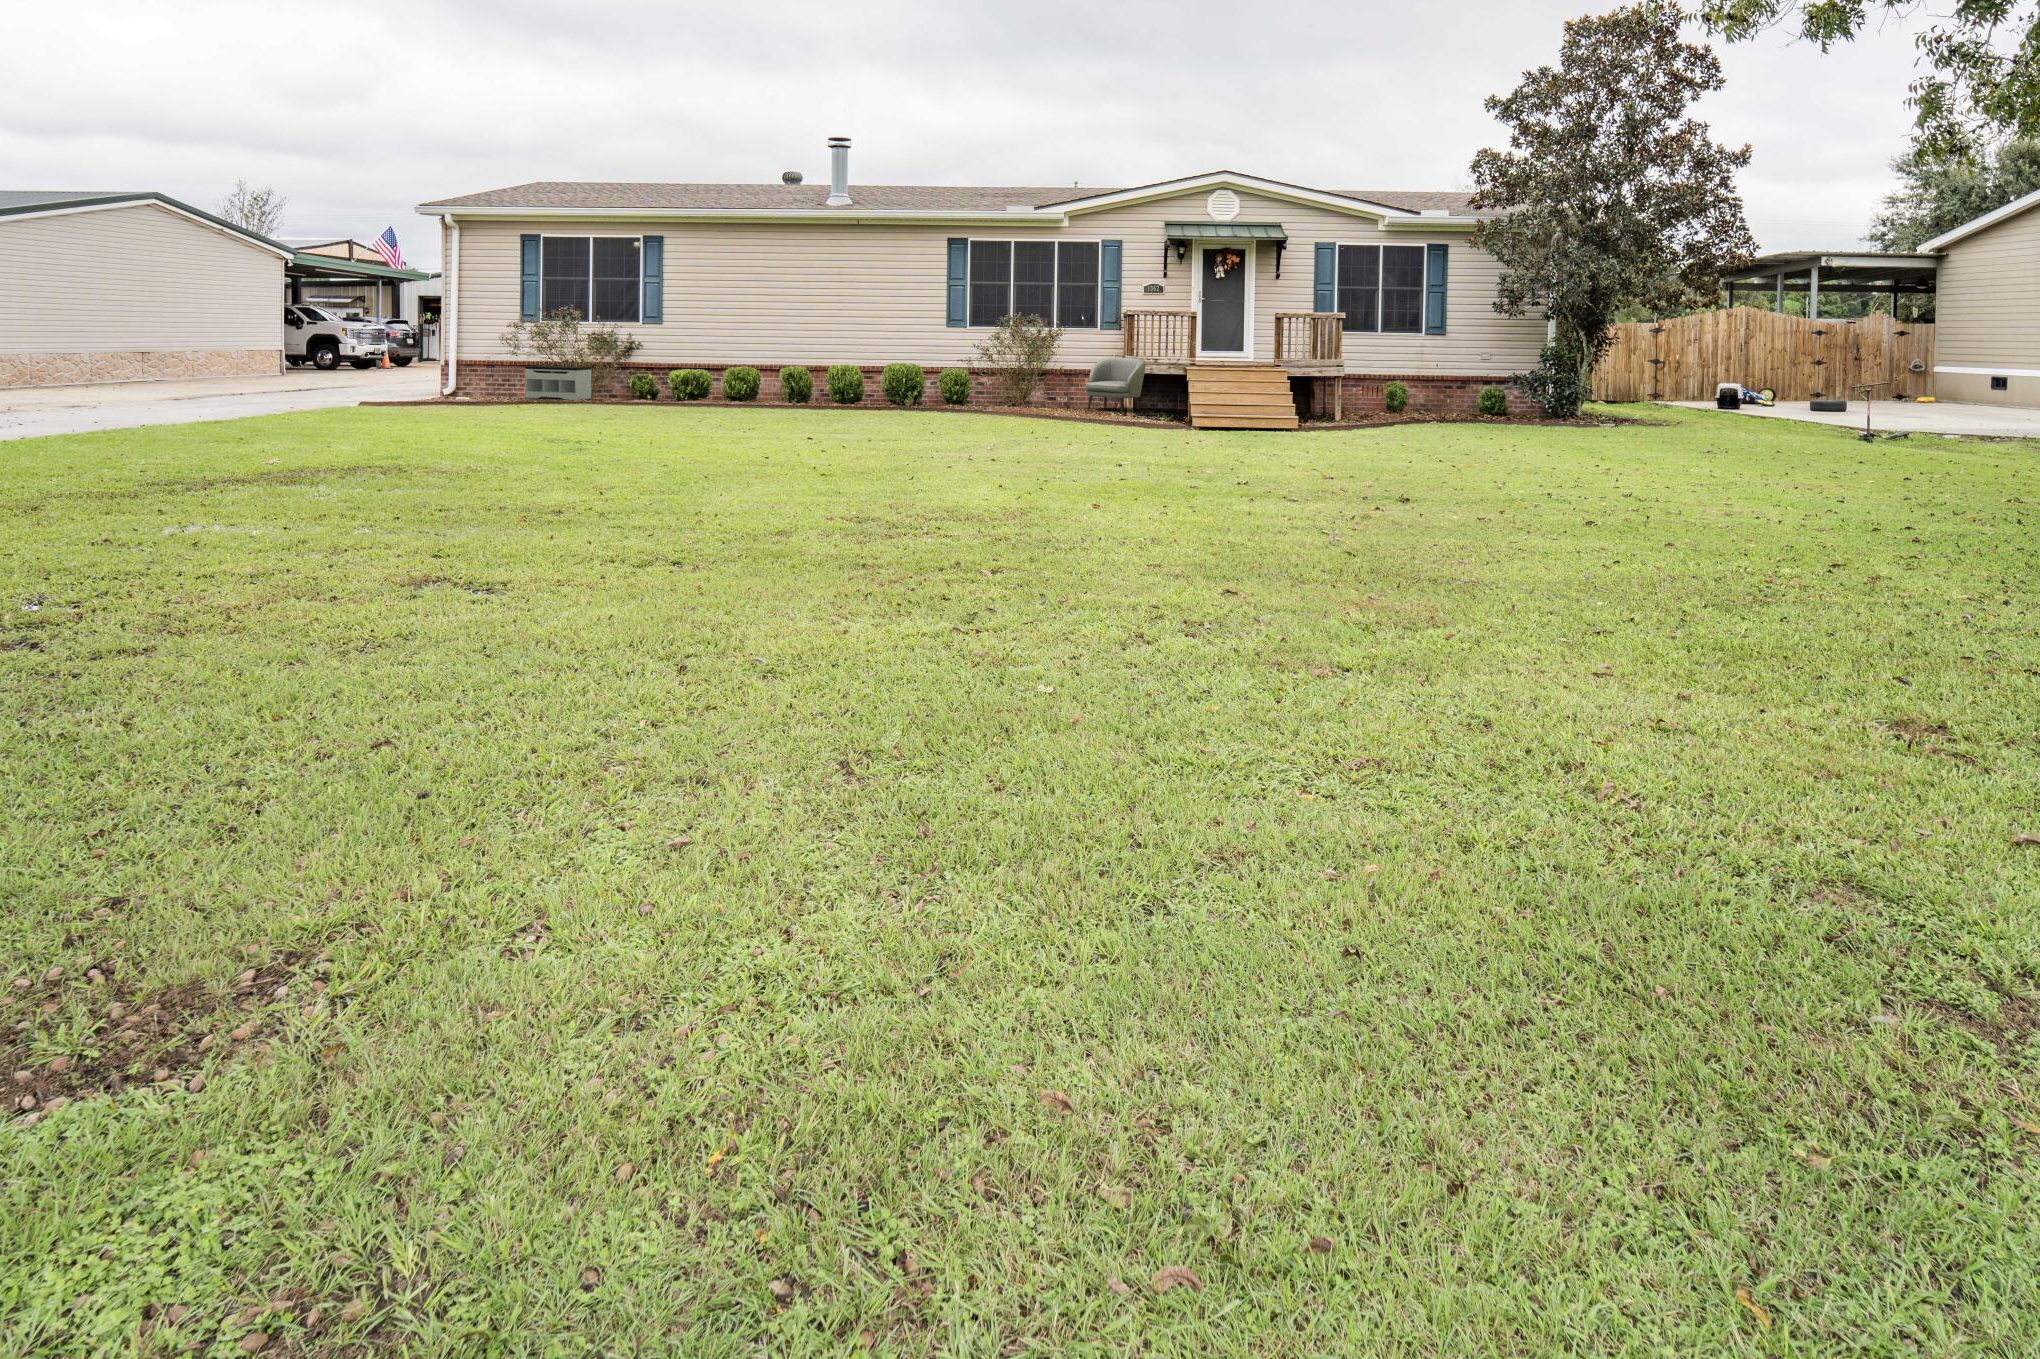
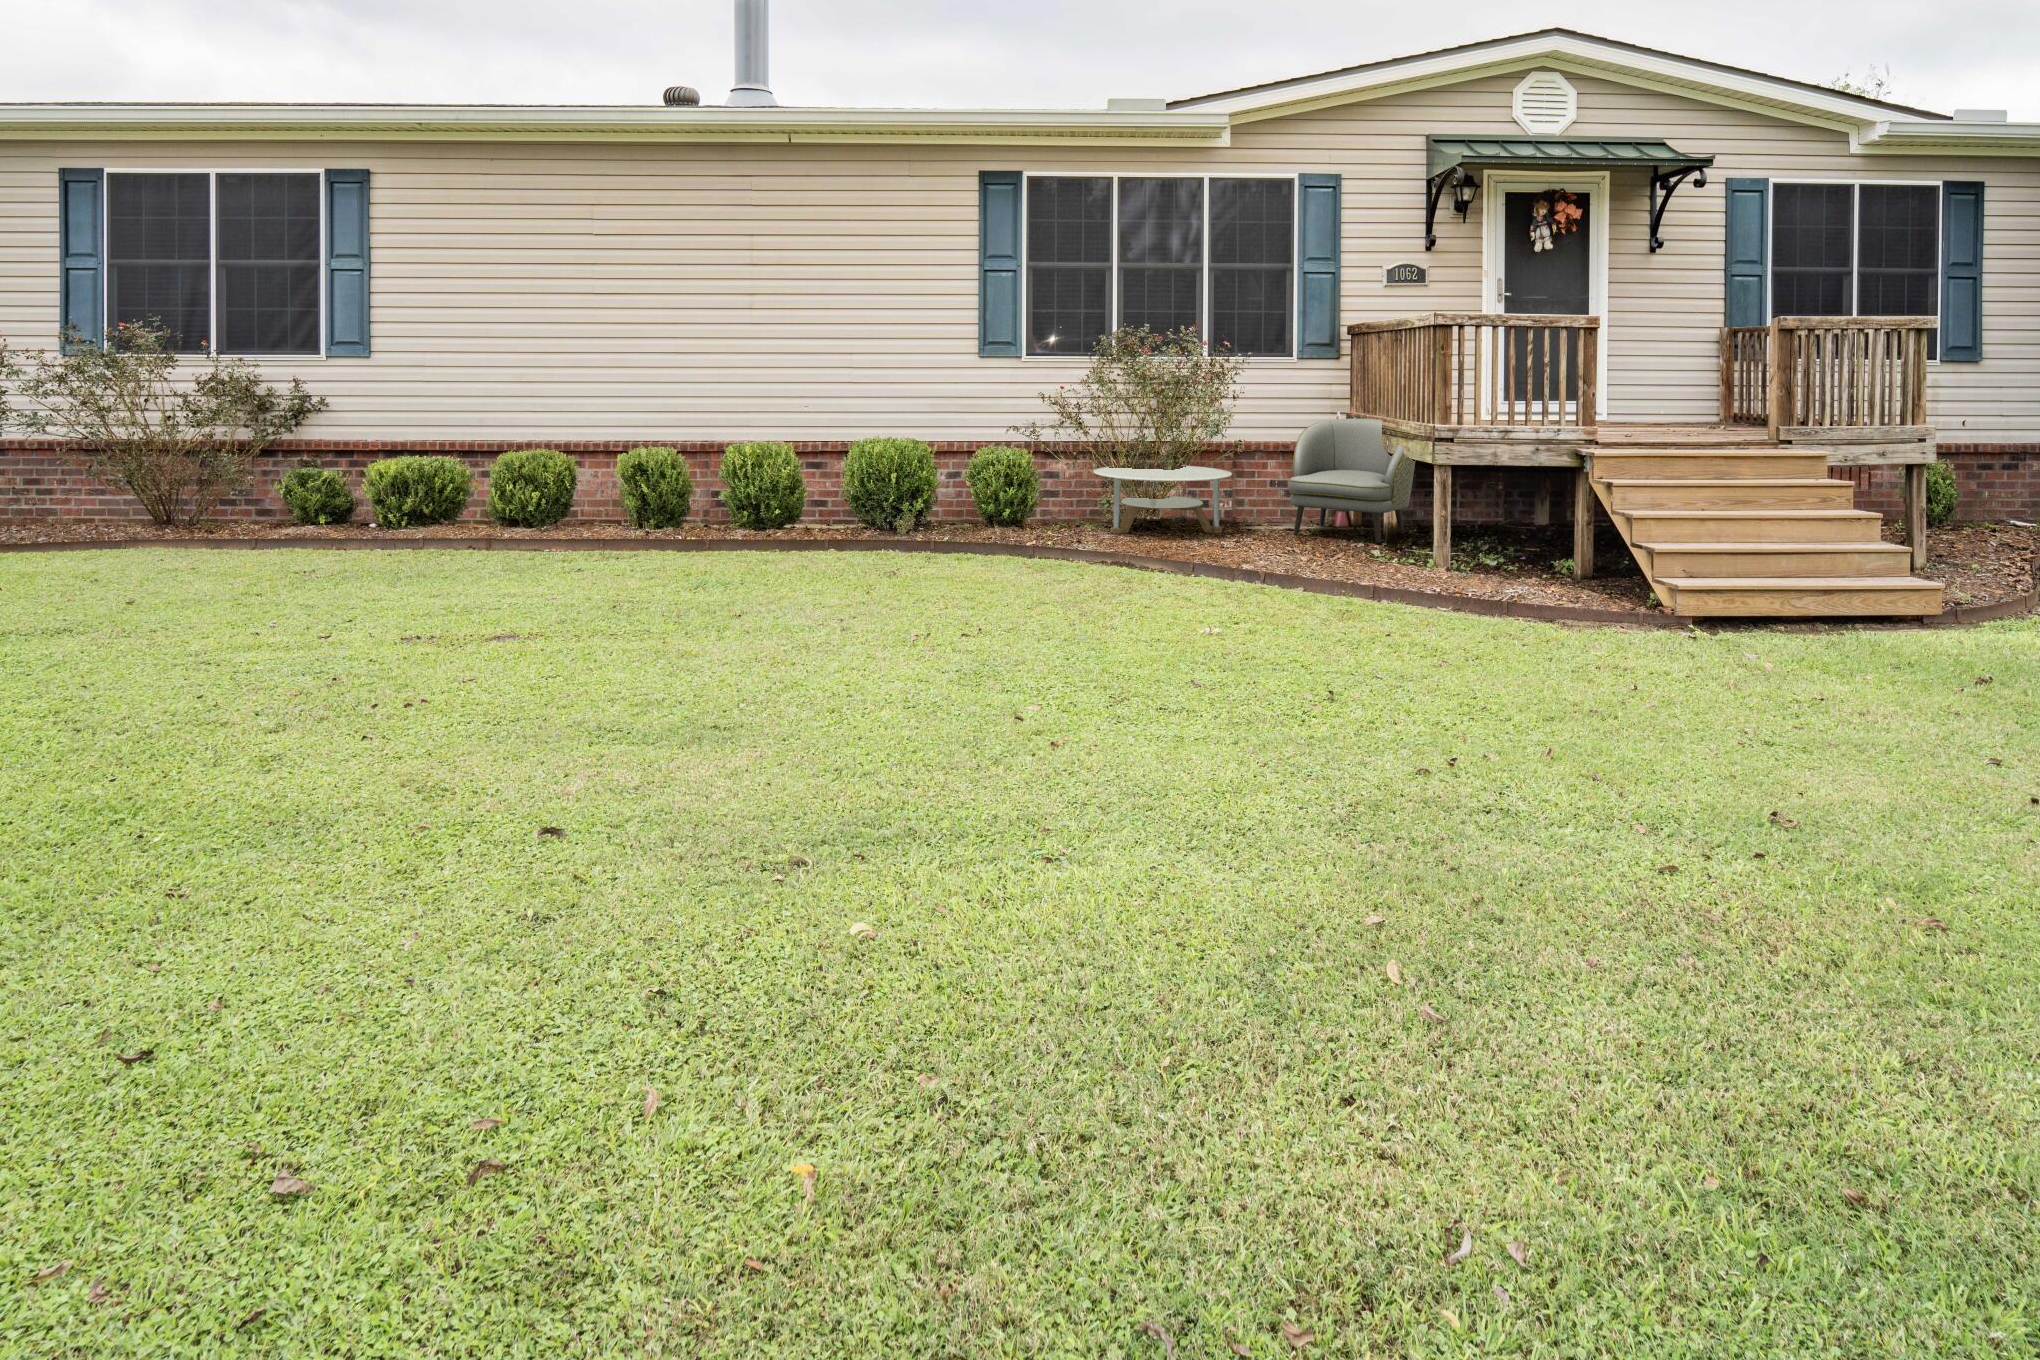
bench: present [525,365,591,400] -> none [45,451,205,530]
round table: none [998,379,1062,409] -> present [1093,465,1232,534]

